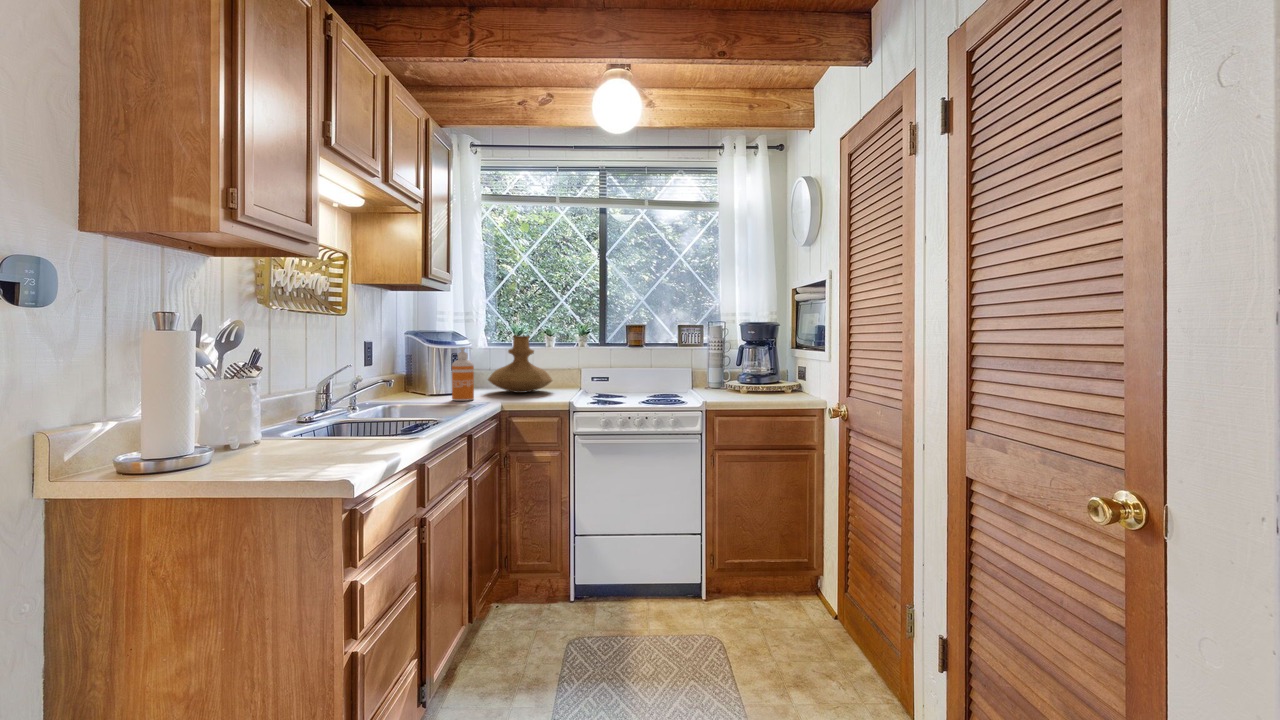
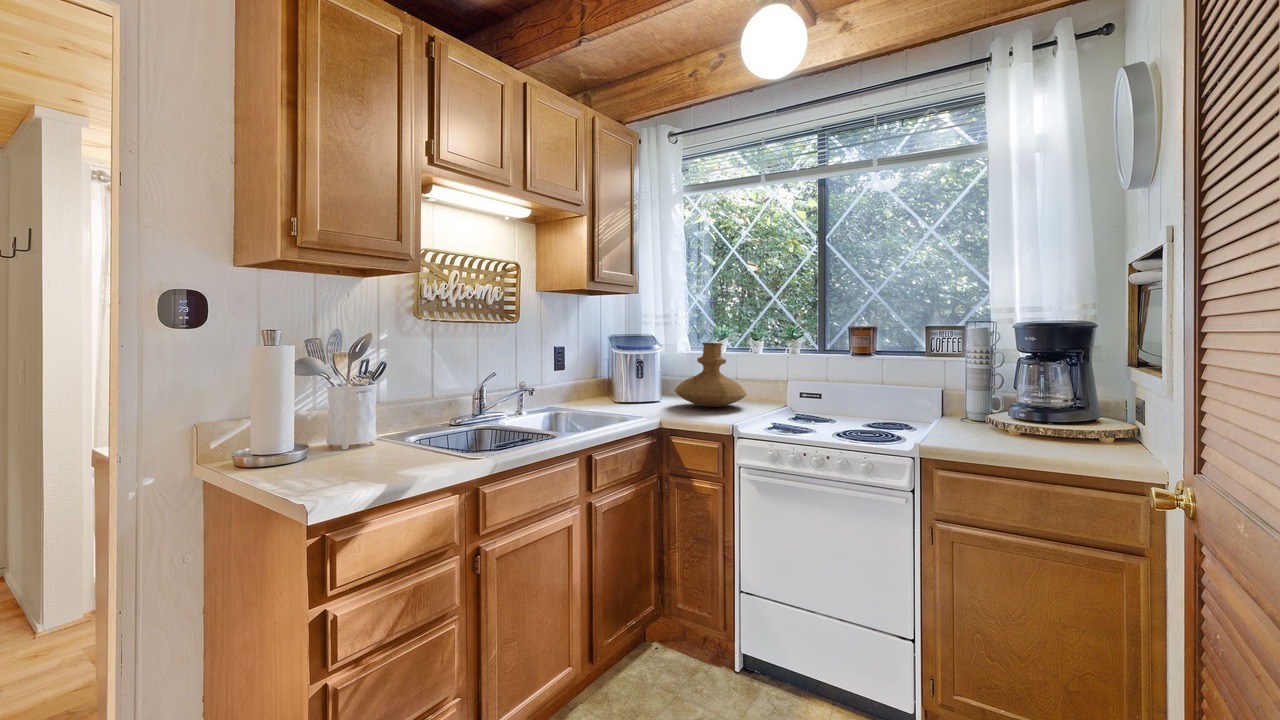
soap dispenser: present [452,347,474,401] -> none [627,356,649,413]

